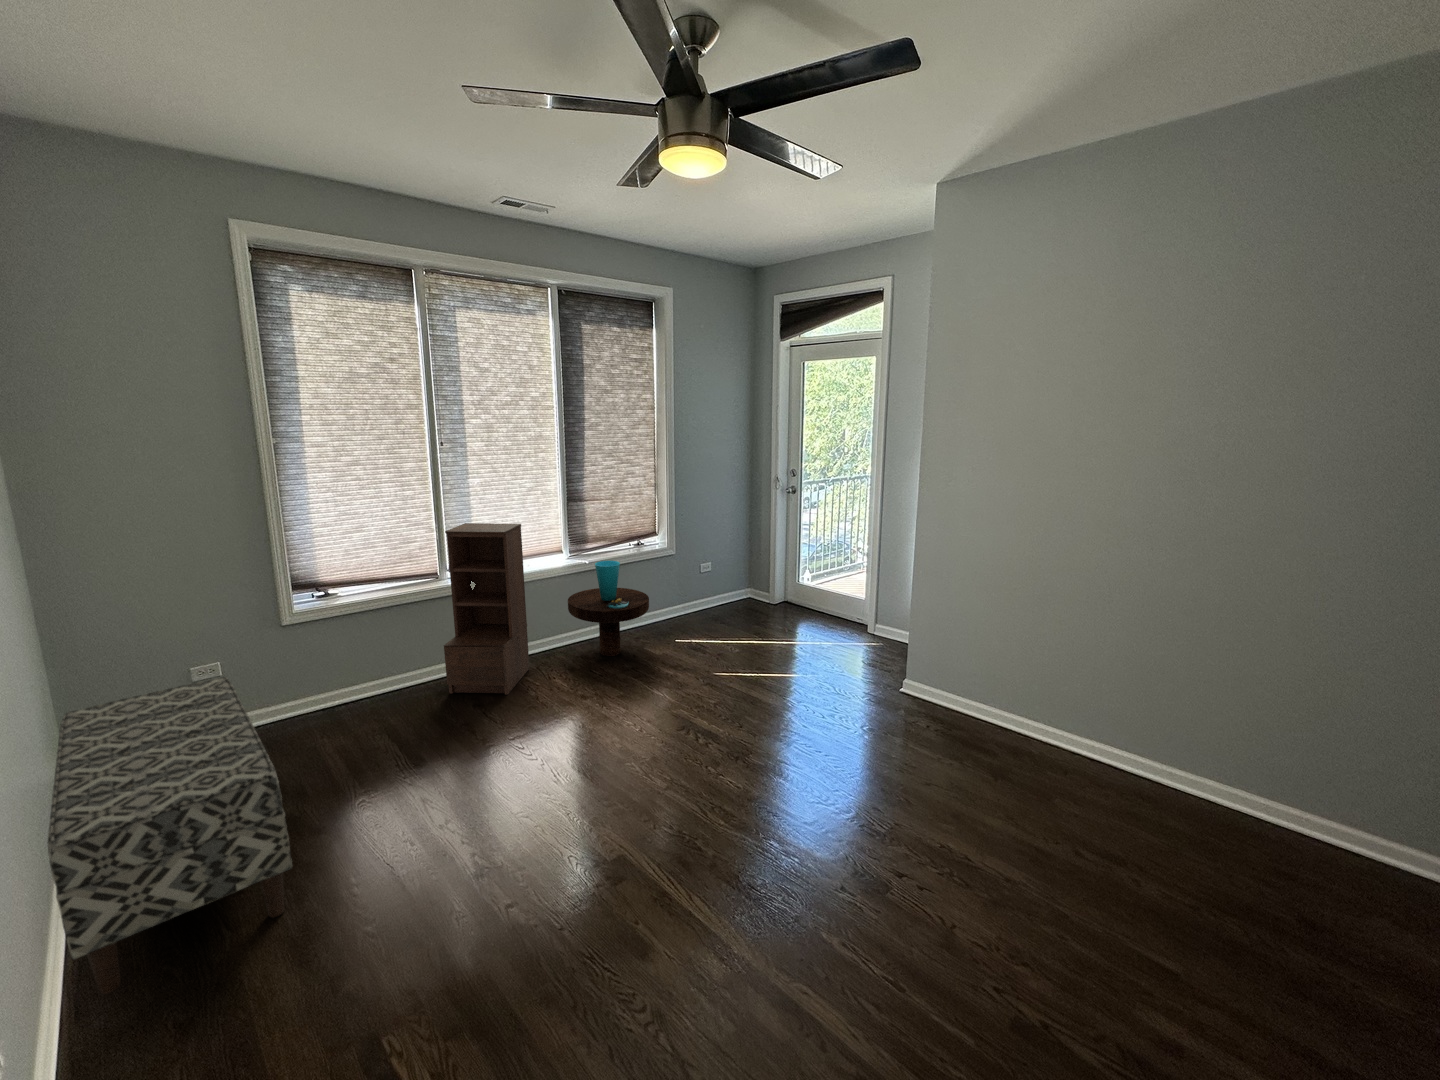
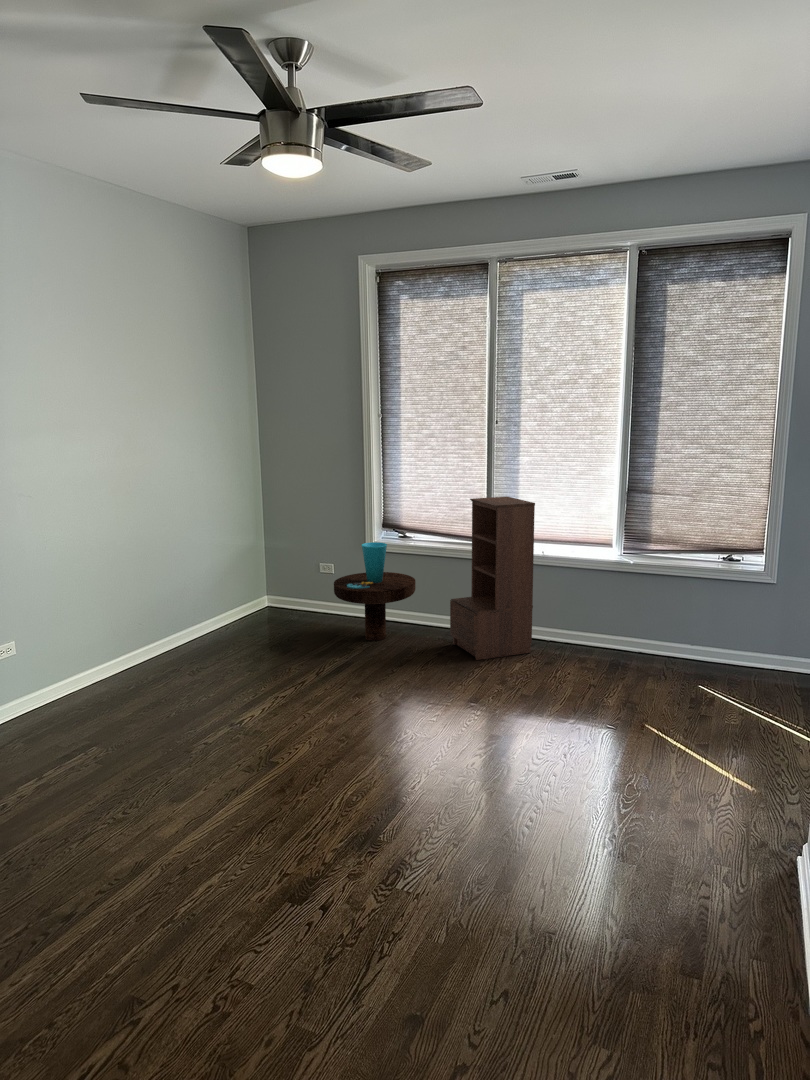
side table: present [568,561,649,656] -> present [334,542,416,641]
bench: present [47,677,292,994] -> none [123,560,296,689]

